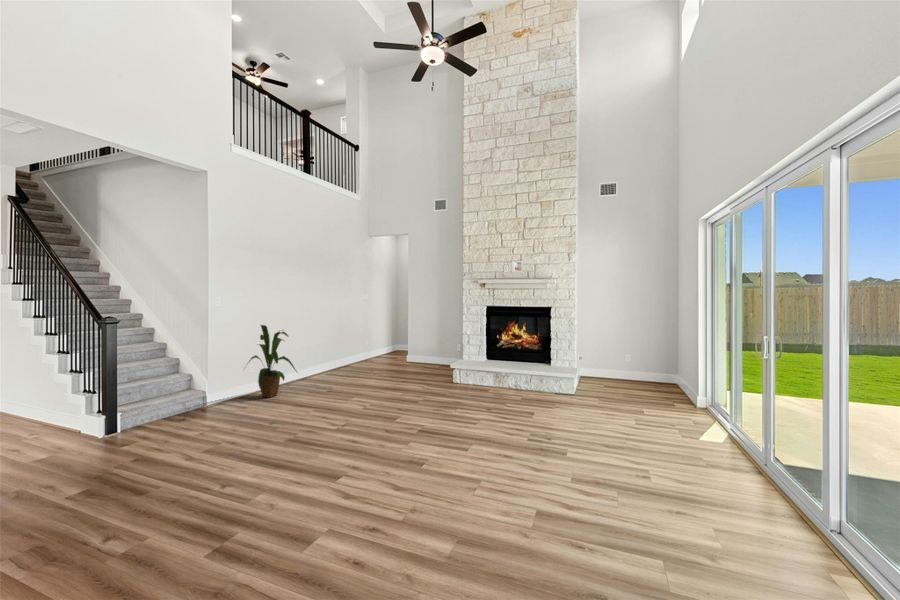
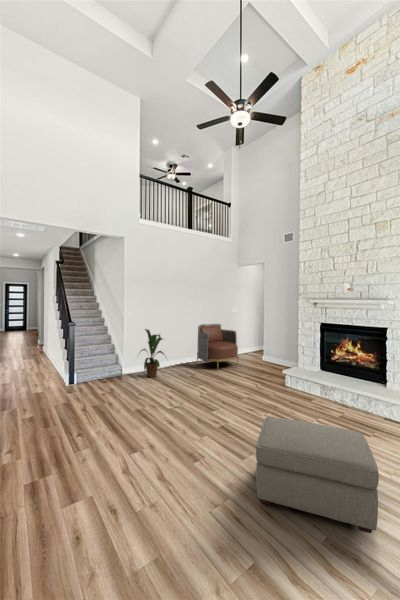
armchair: none [323,316,382,377] -> present [196,324,239,370]
ottoman: none [490,395,606,476] -> present [256,417,379,533]

